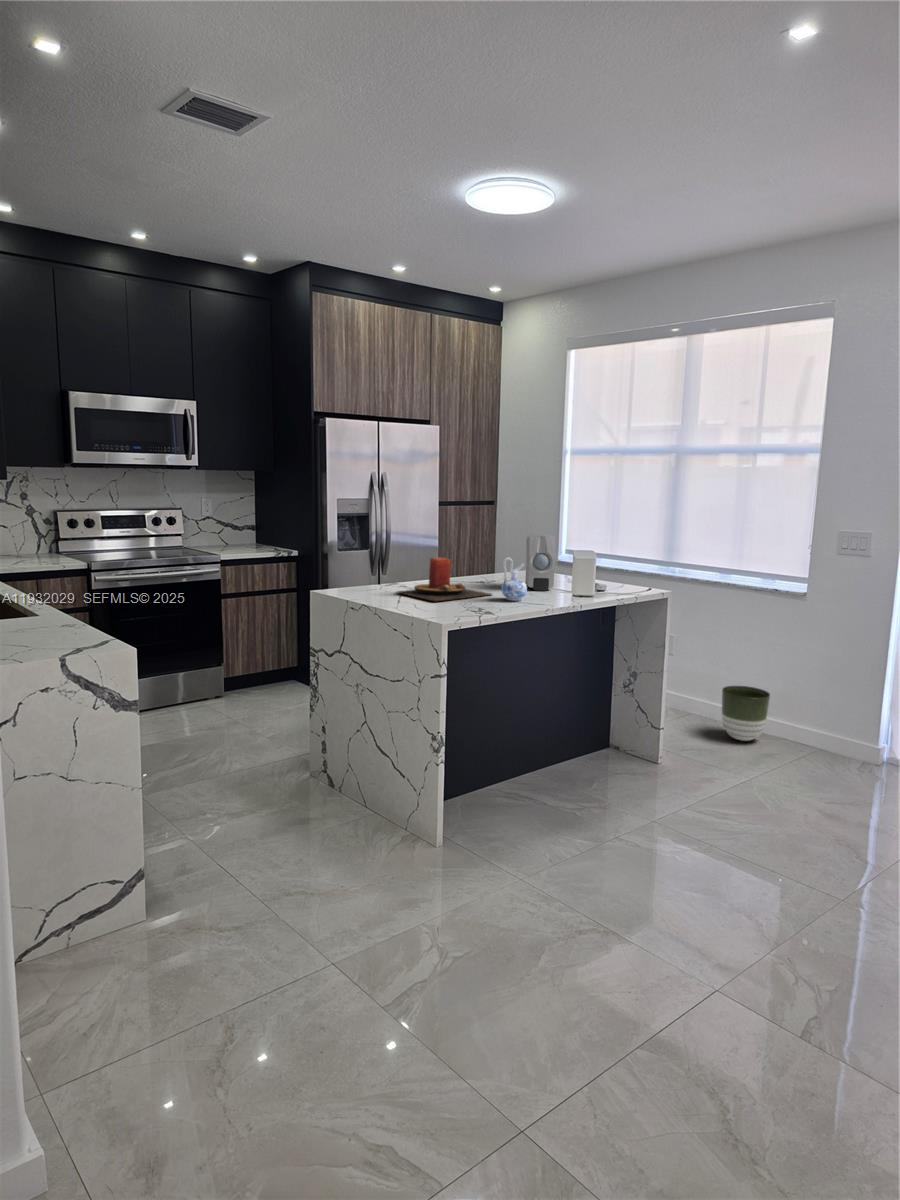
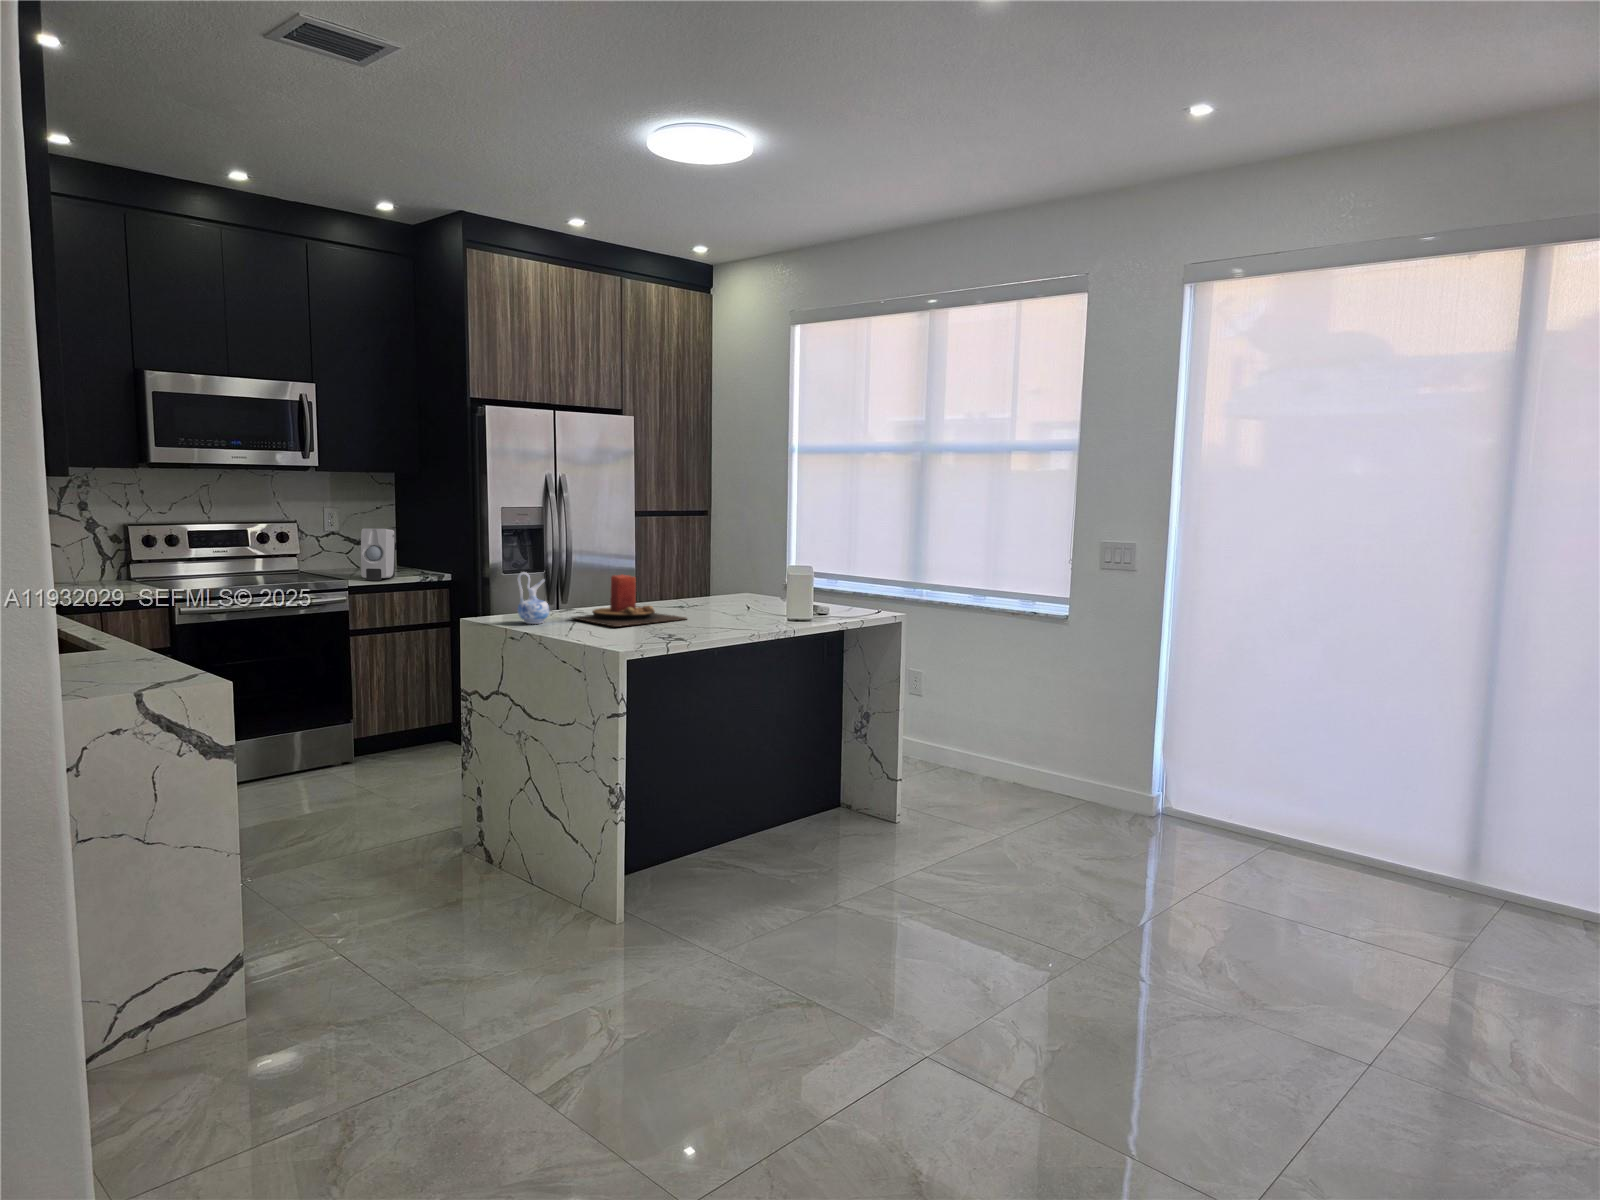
soap dispenser: present [525,535,555,591] -> present [361,528,395,581]
ceramic pitcher: present [501,557,527,601] -> present [517,572,549,624]
planter: present [722,686,770,741] -> none [974,726,1028,791]

